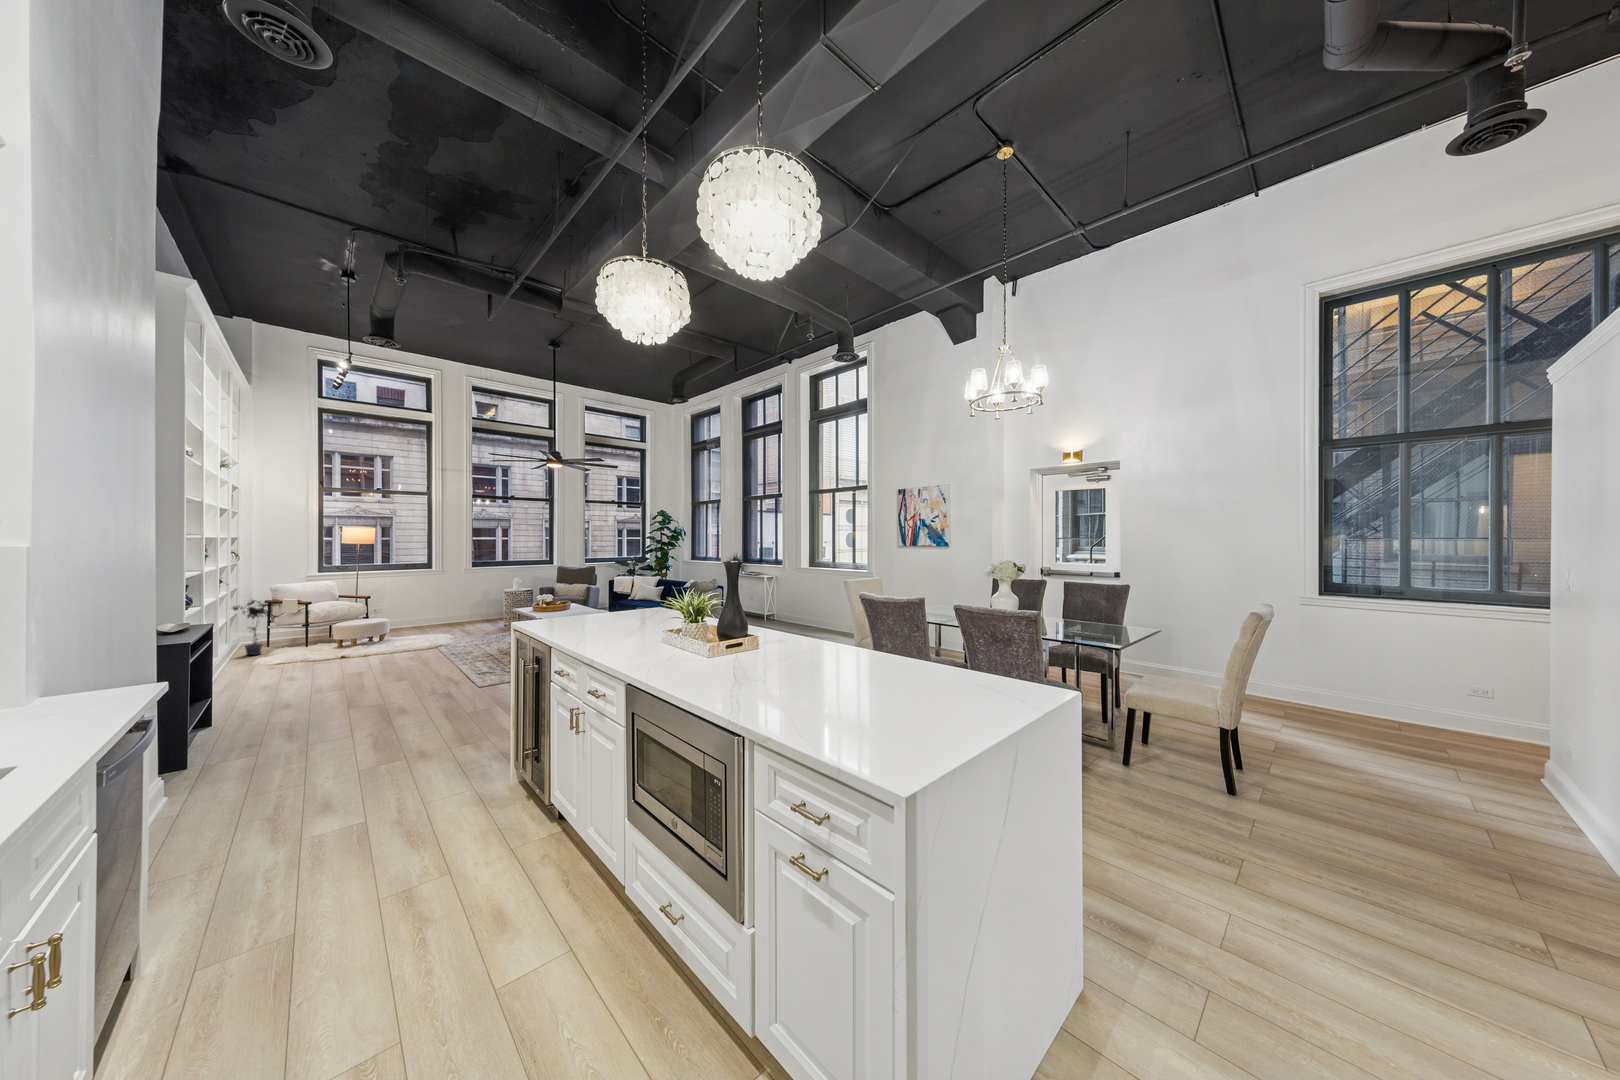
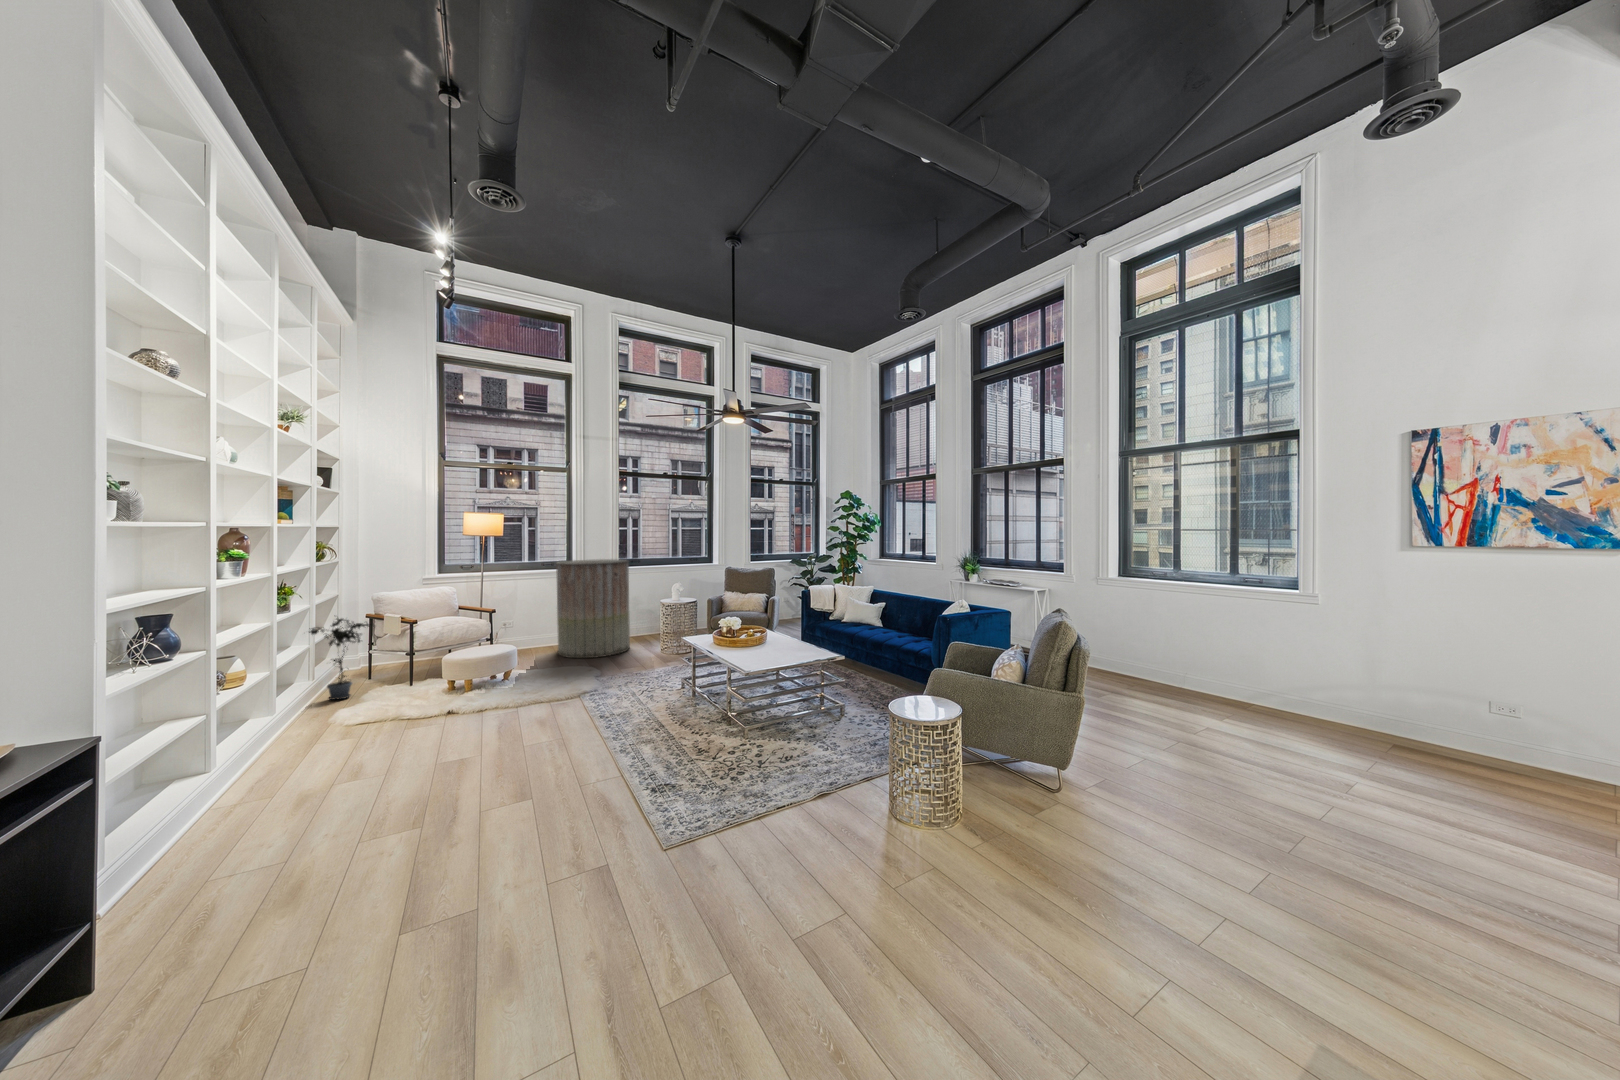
trash can: none [420,561,479,632] -> present [556,559,630,658]

